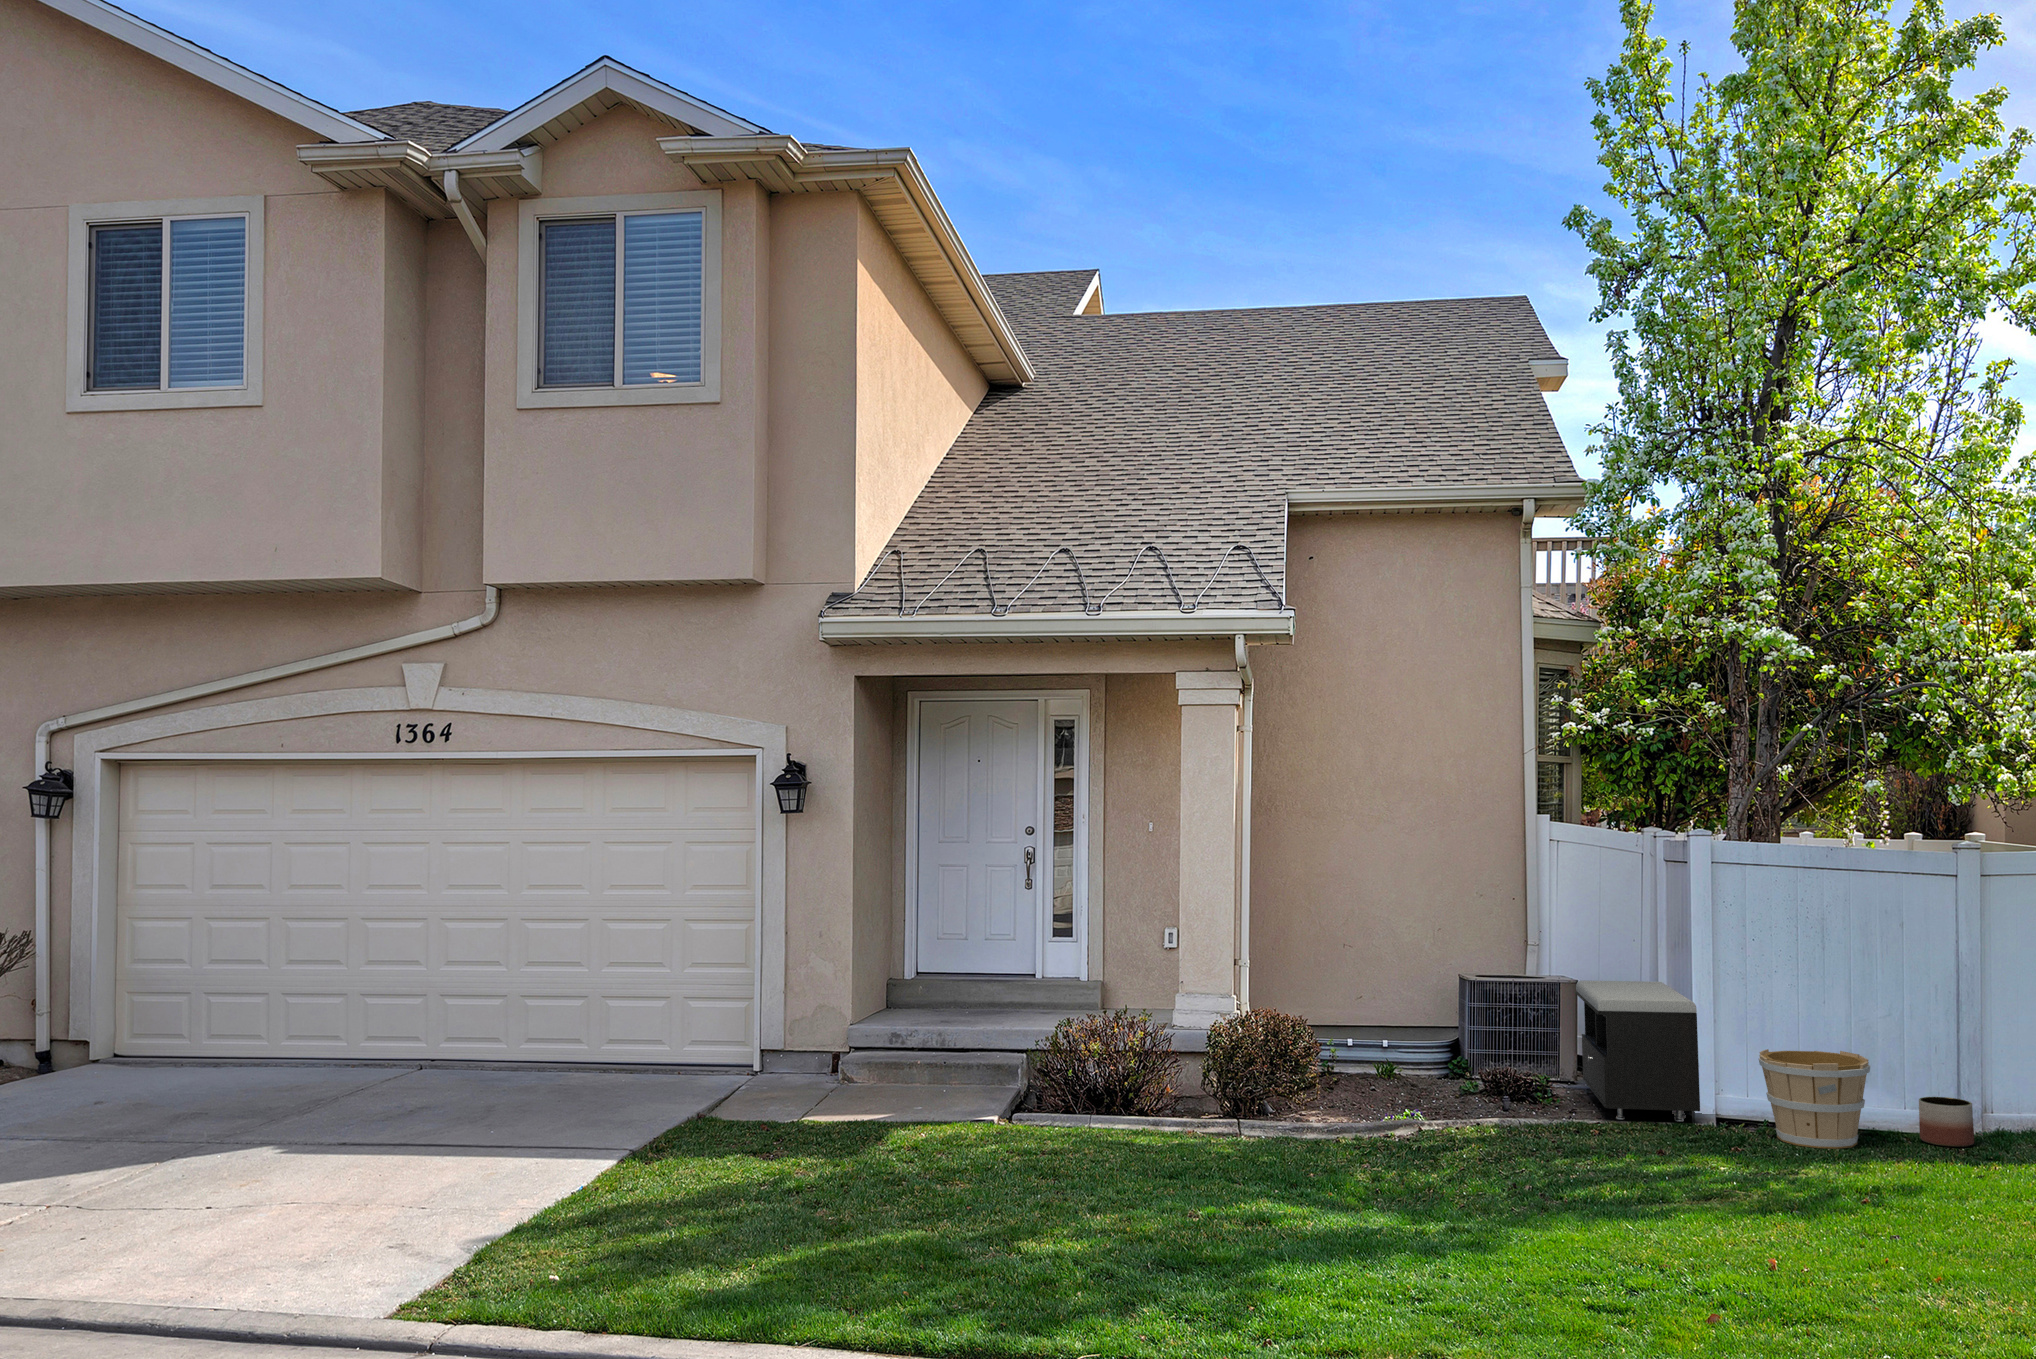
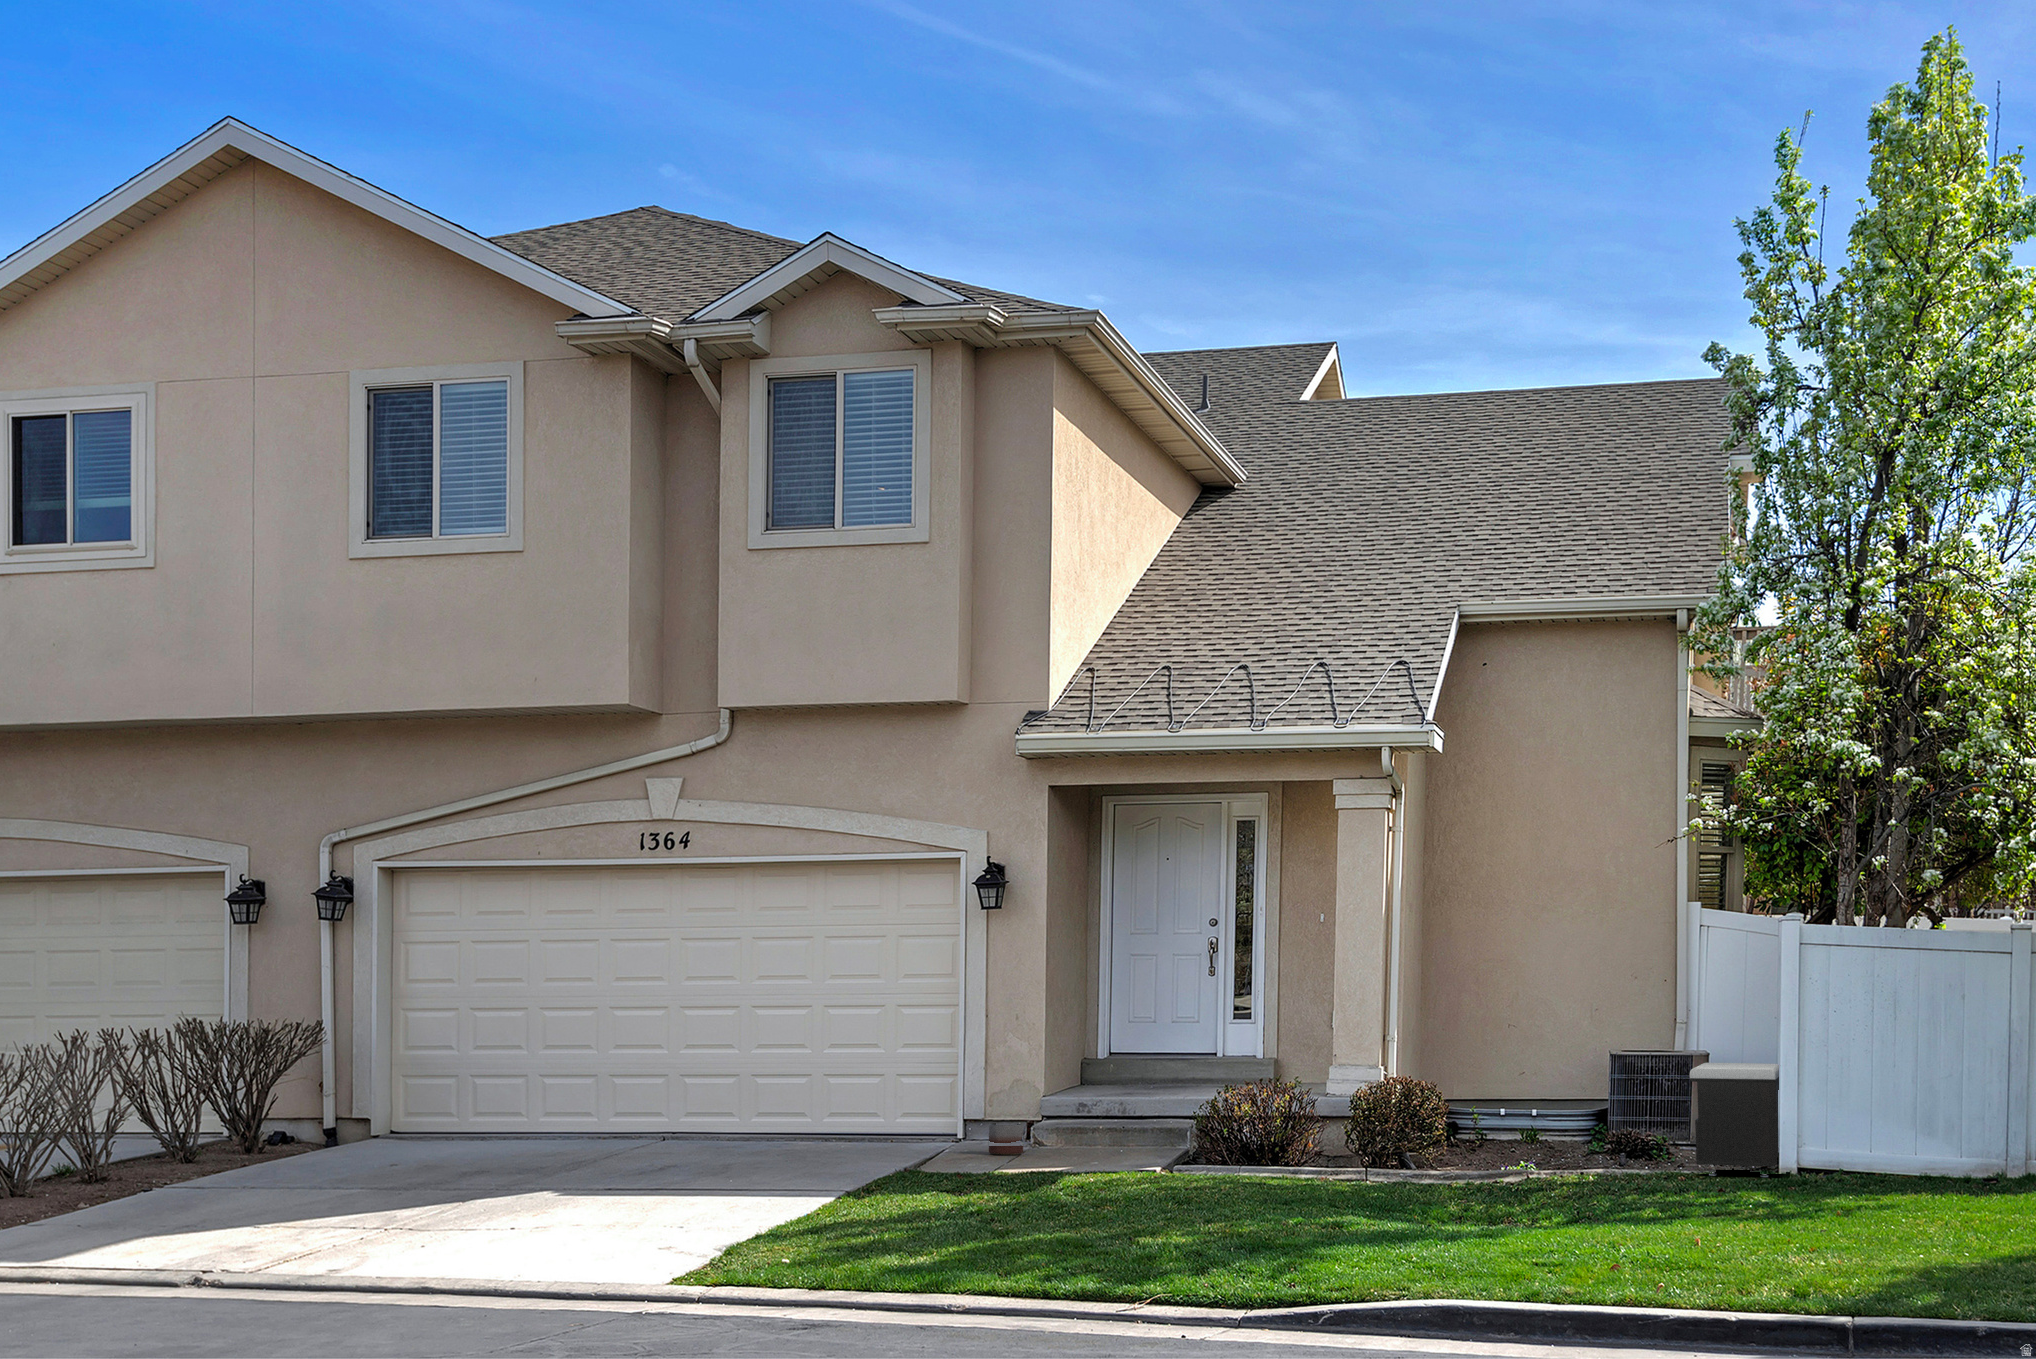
wooden bucket: present [1759,1049,1870,1149] -> none [1817,1109,1906,1188]
planter: present [1919,1097,1974,1147] -> present [989,1123,1023,1155]

